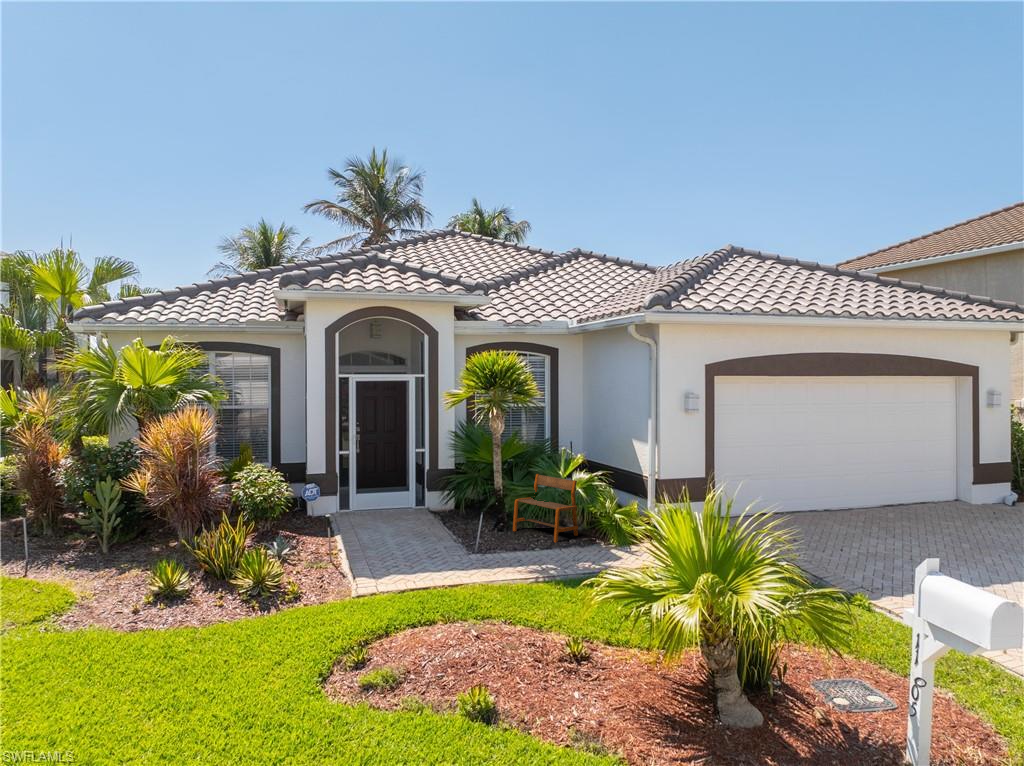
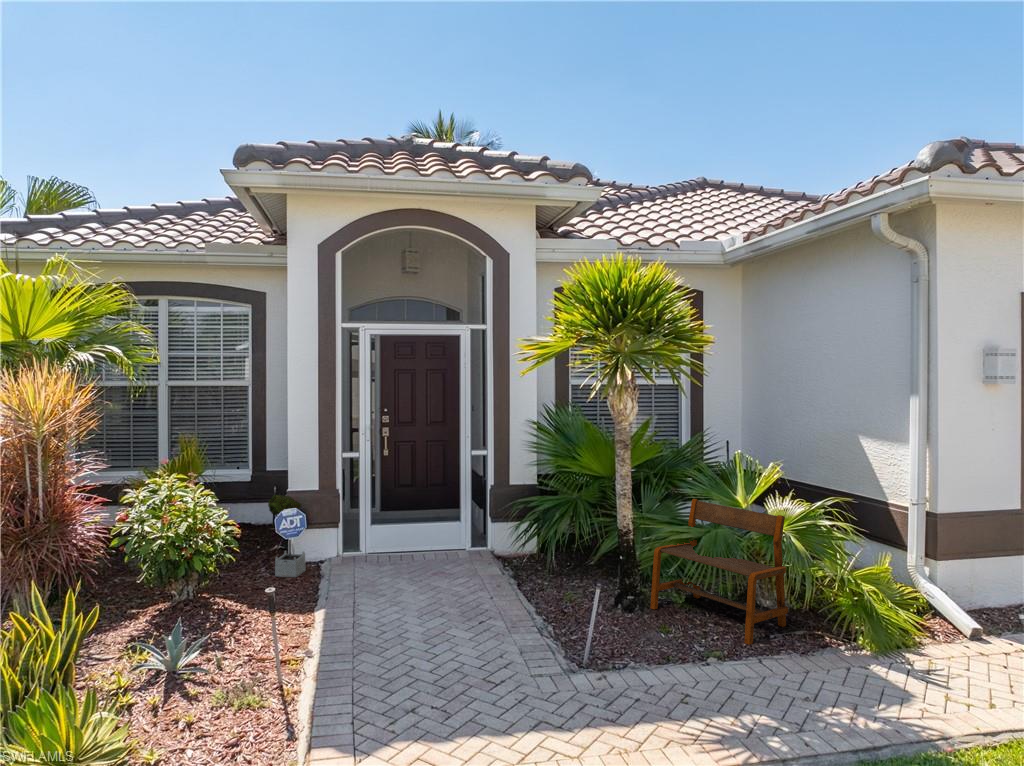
potted tree: none [297,476,319,523] -> present [268,495,306,577]

